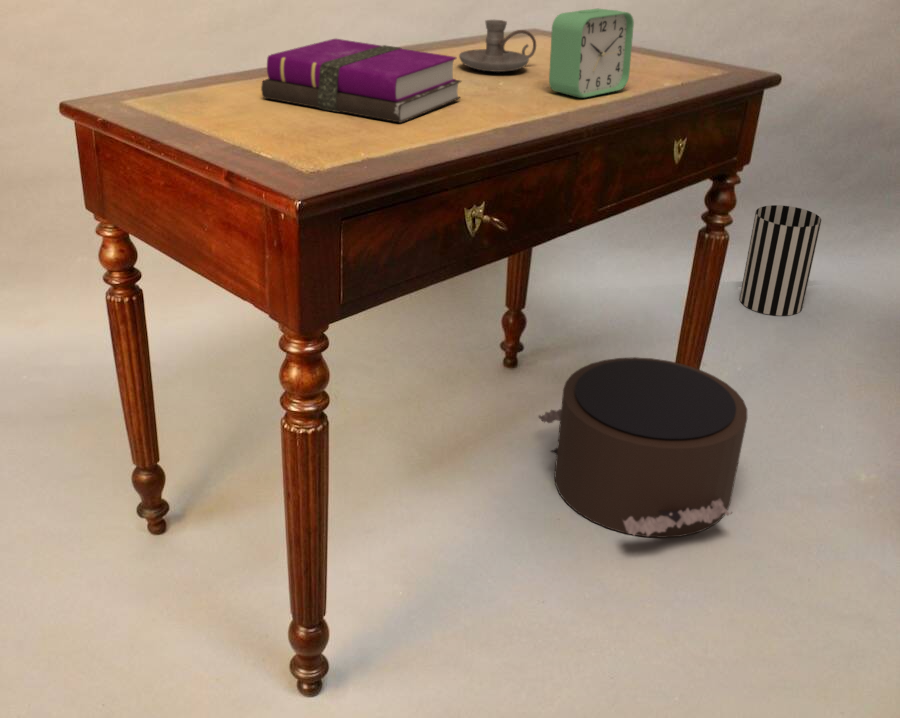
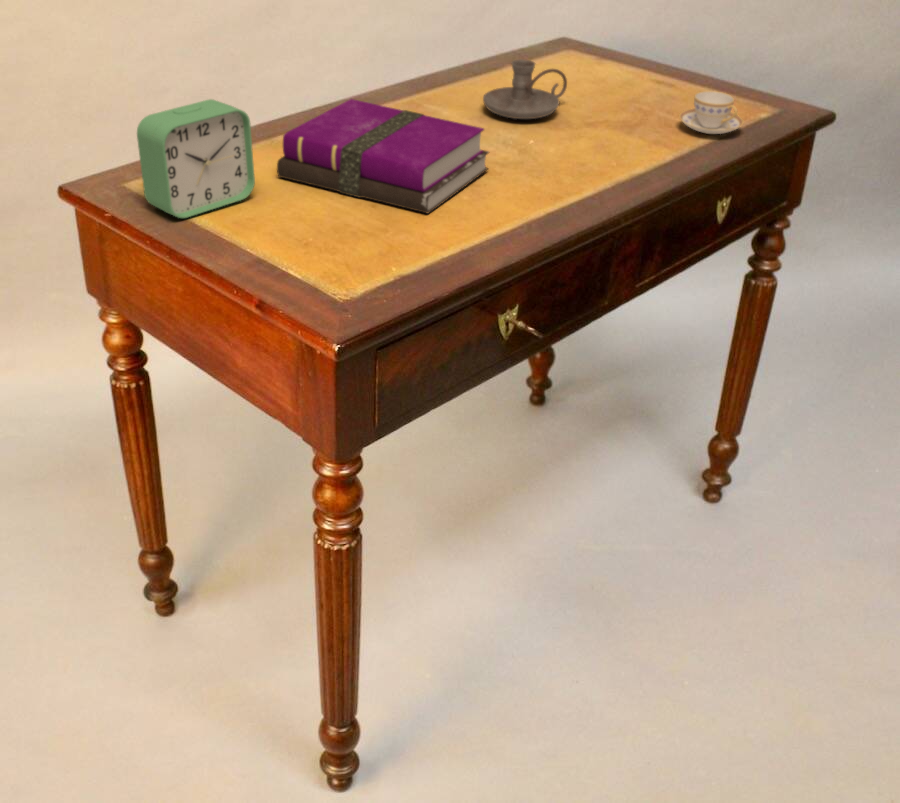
alarm clock: present [549,9,634,98] -> present [137,99,255,218]
teacup: none [638,48,698,86] -> present [679,91,743,134]
wastebasket: present [740,205,821,316] -> none [792,207,885,333]
pouf: present [539,357,747,538] -> none [567,408,794,614]

